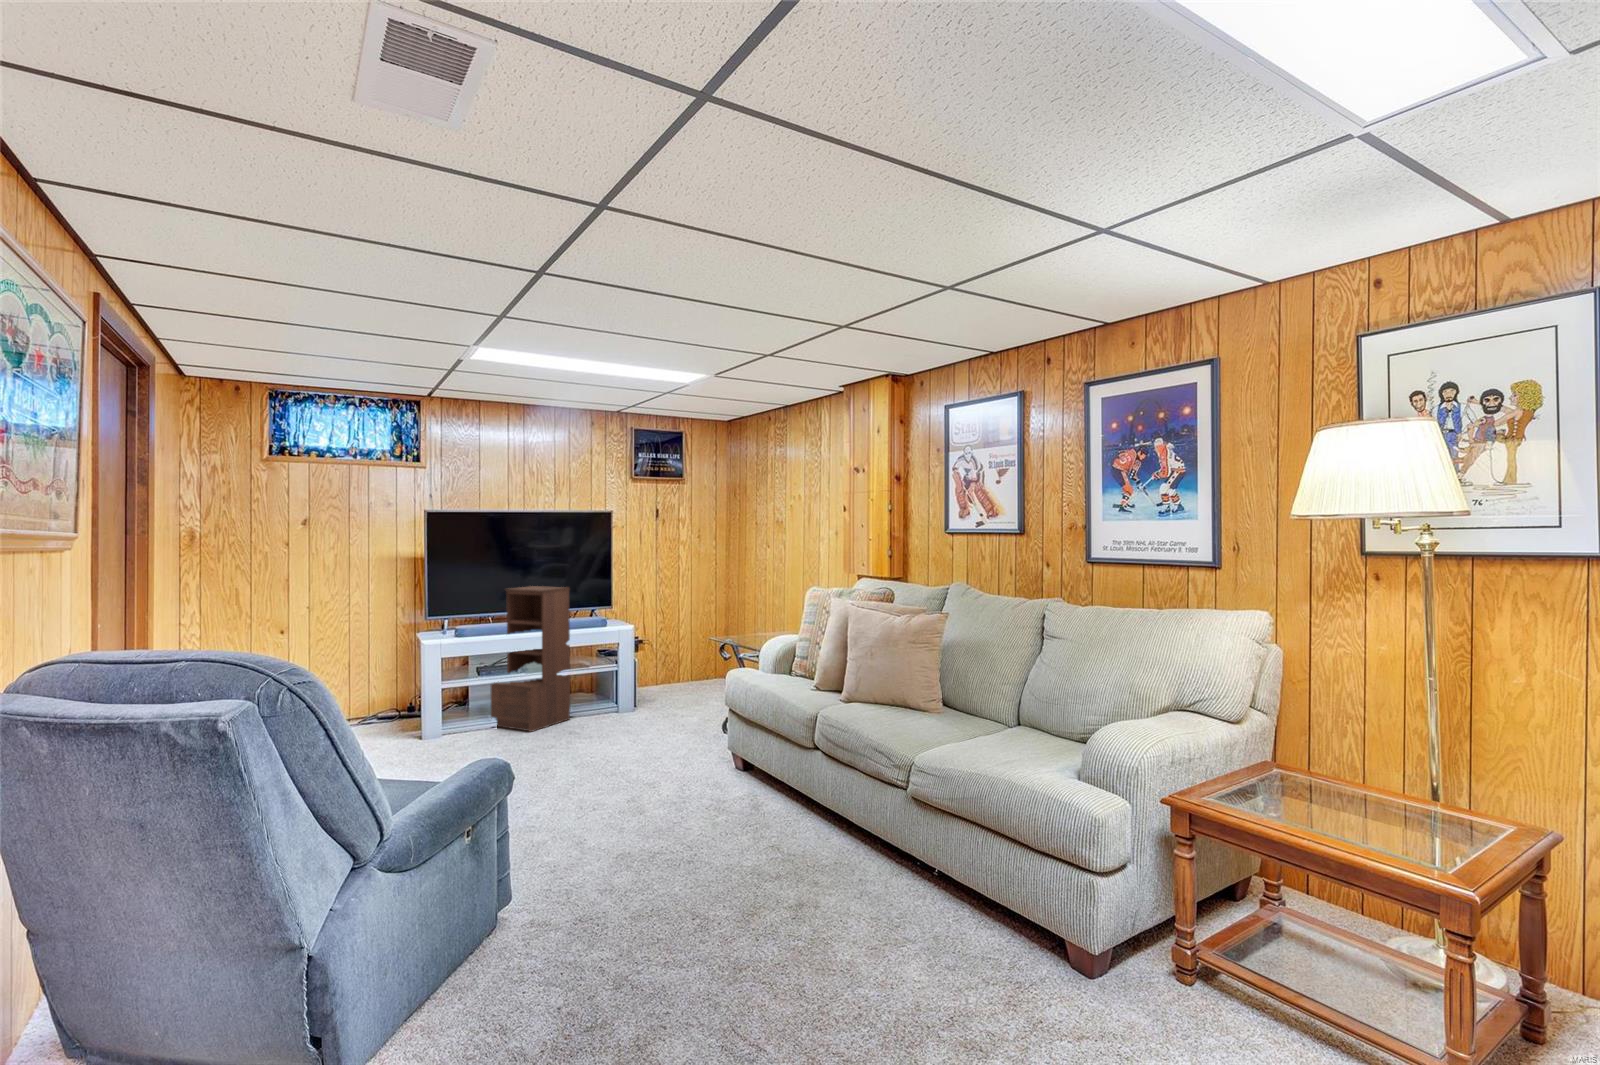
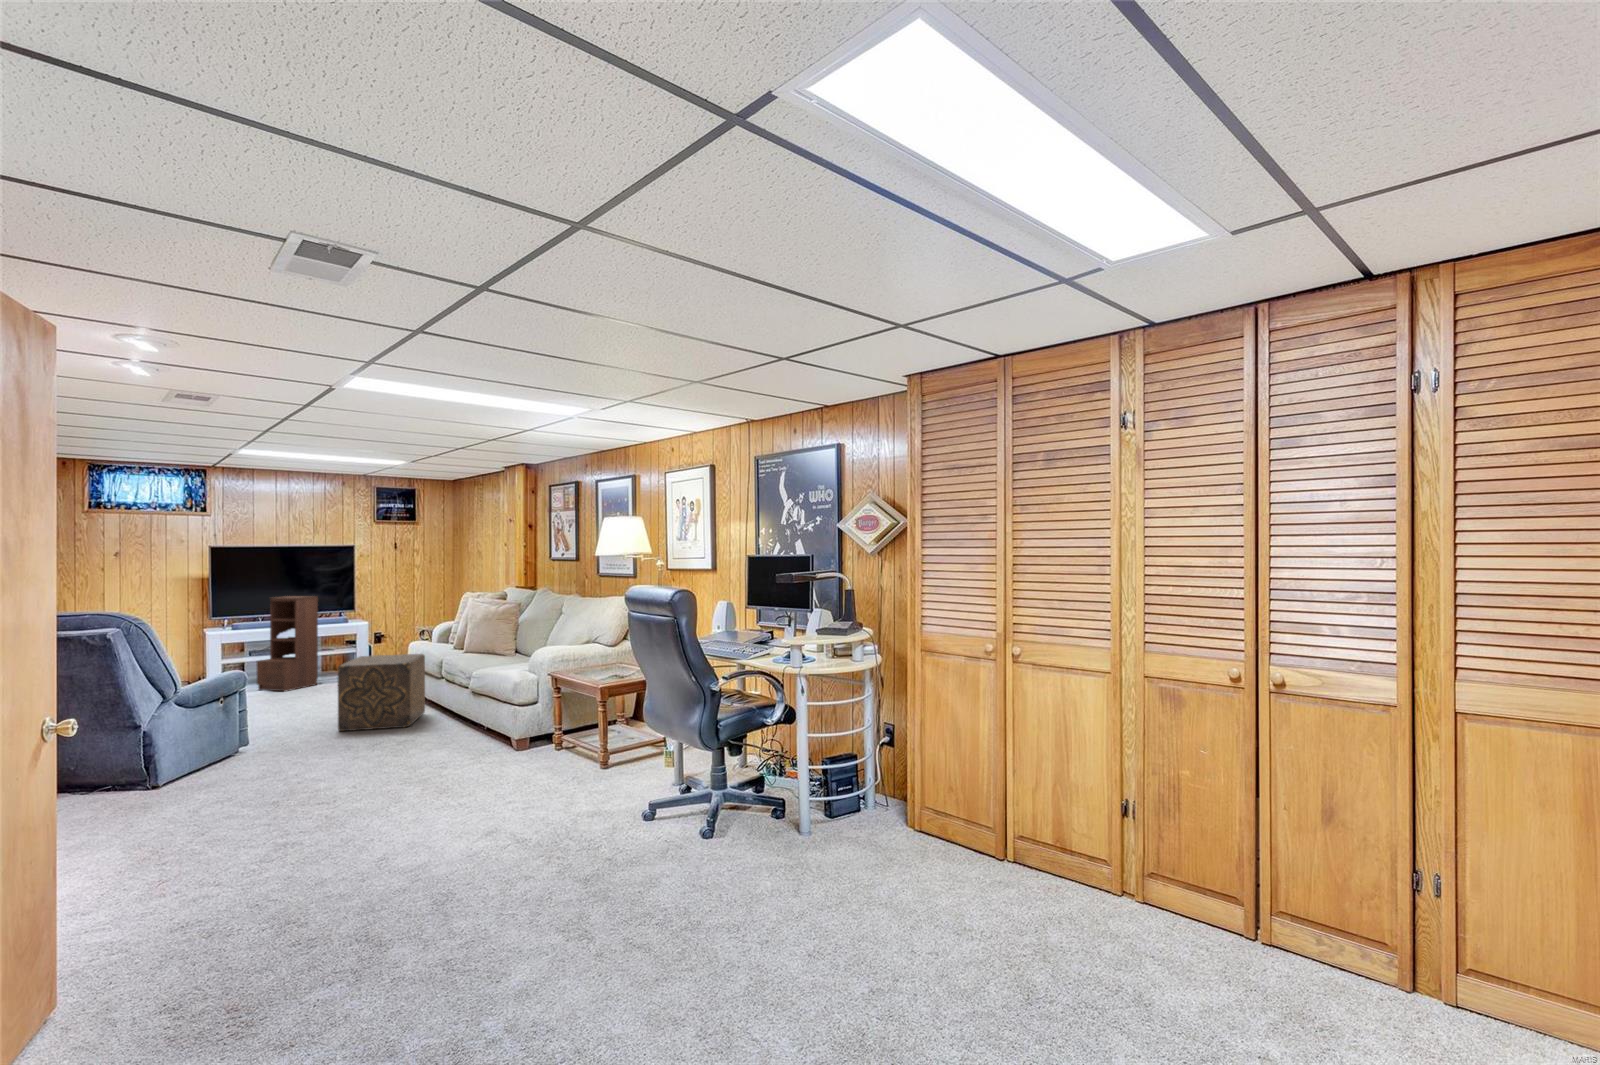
ottoman: none [662,701,790,857] -> present [338,654,425,731]

